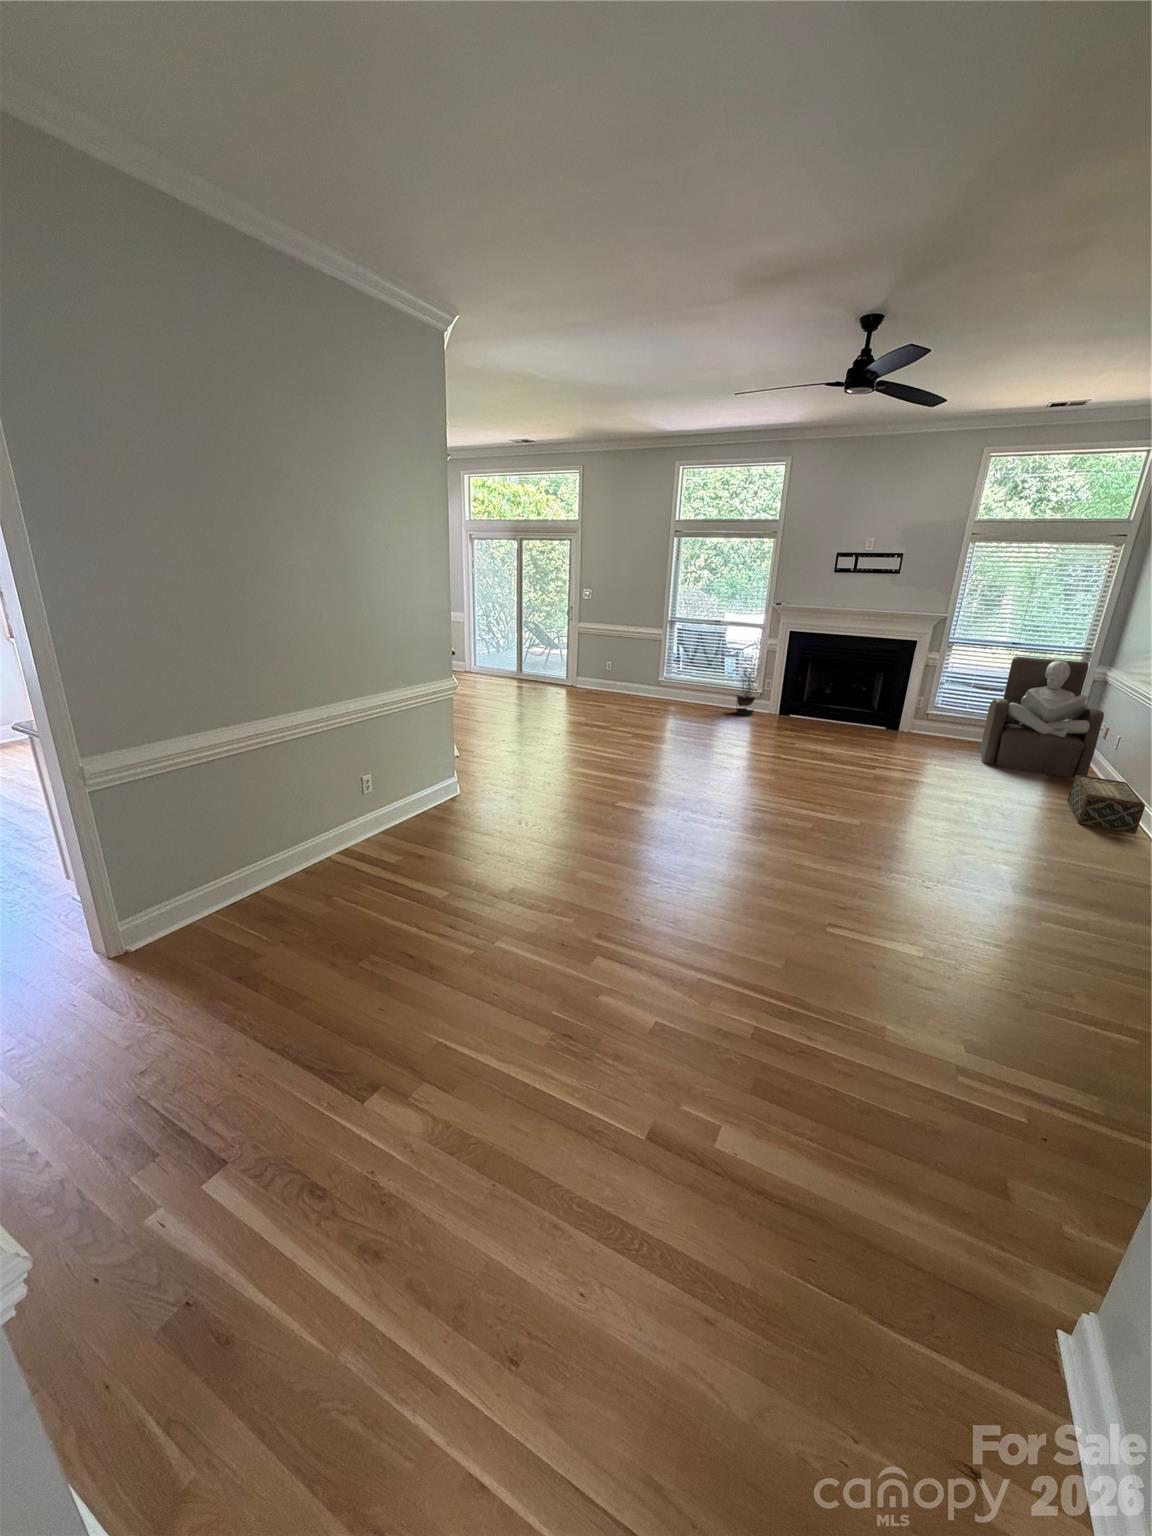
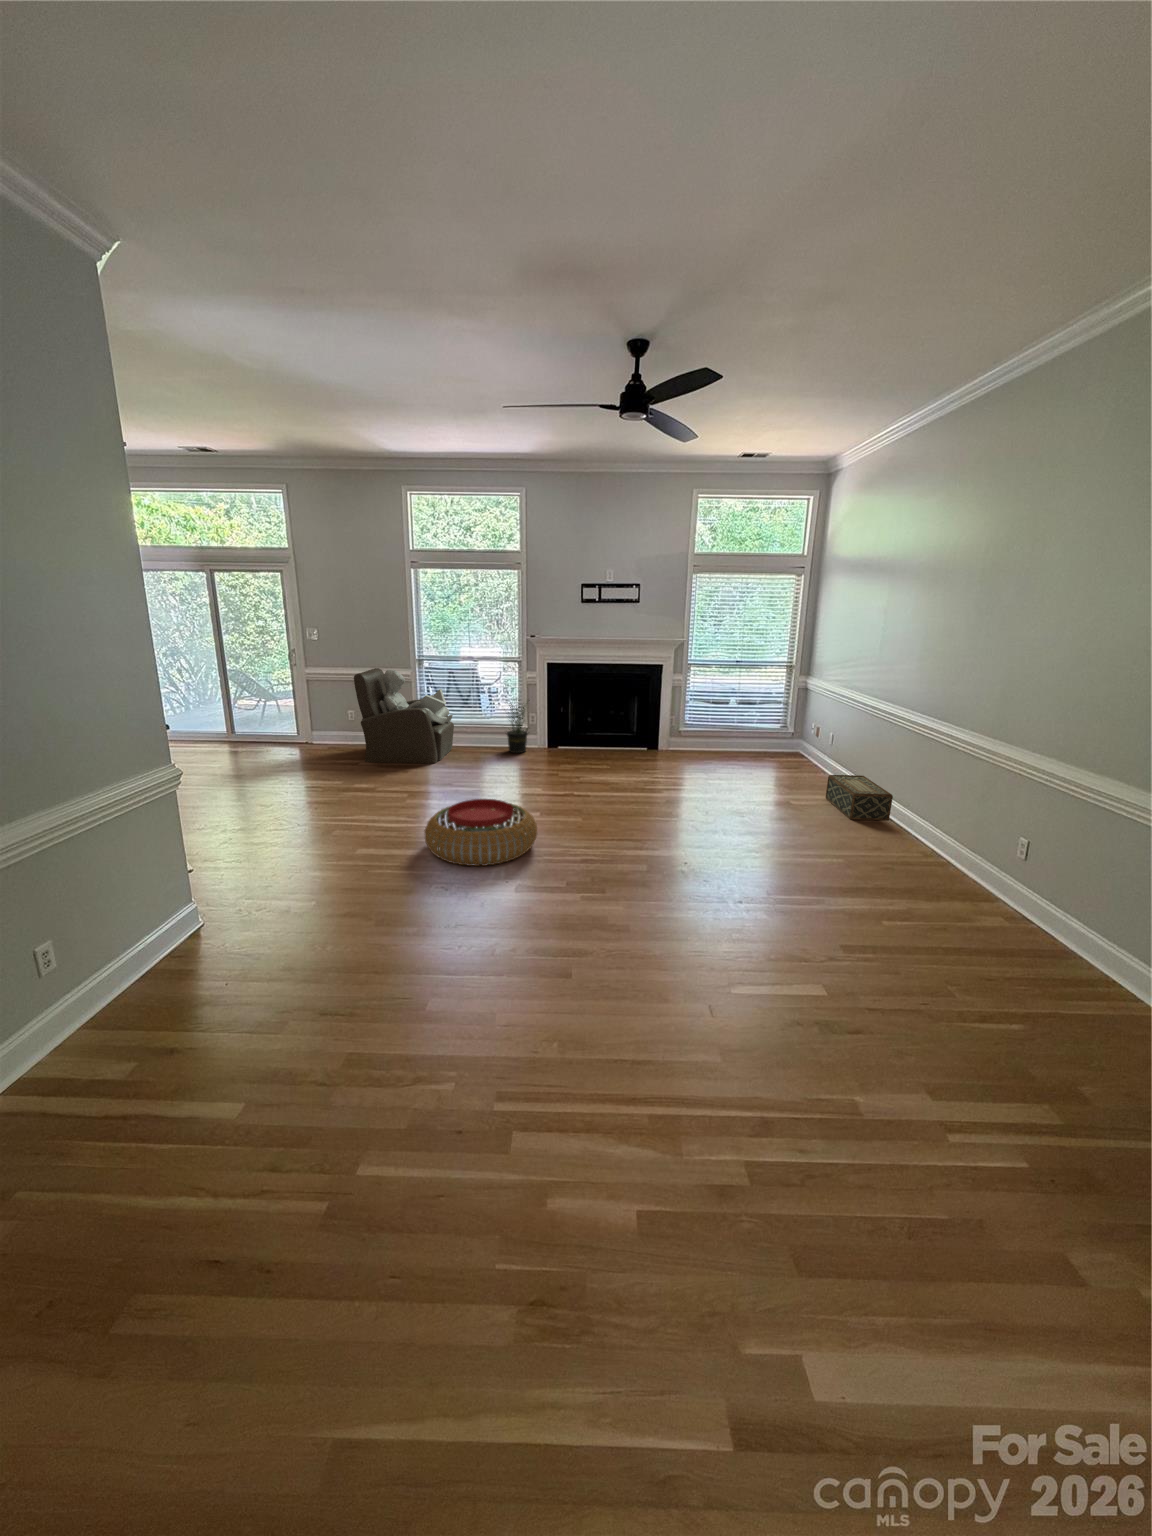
armchair: present [980,657,1104,777] -> present [354,668,454,763]
pouf: none [614,733,710,785] -> present [424,799,537,866]

